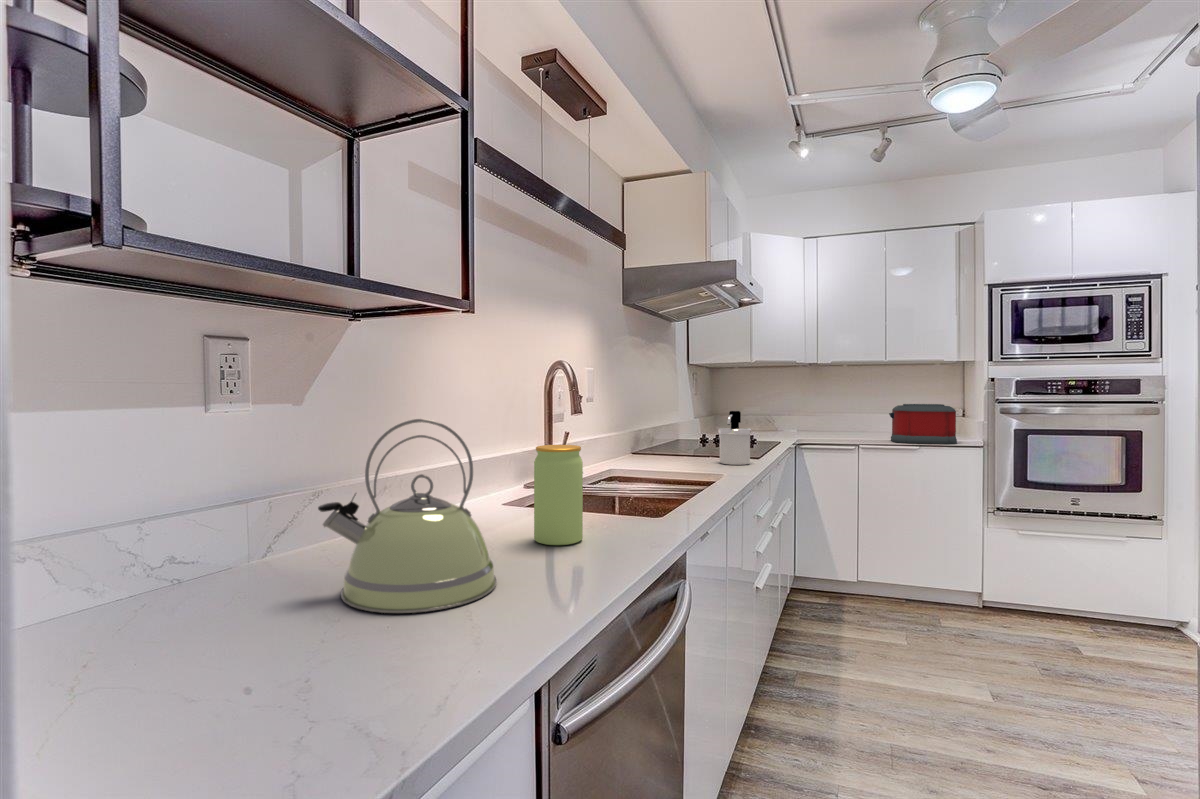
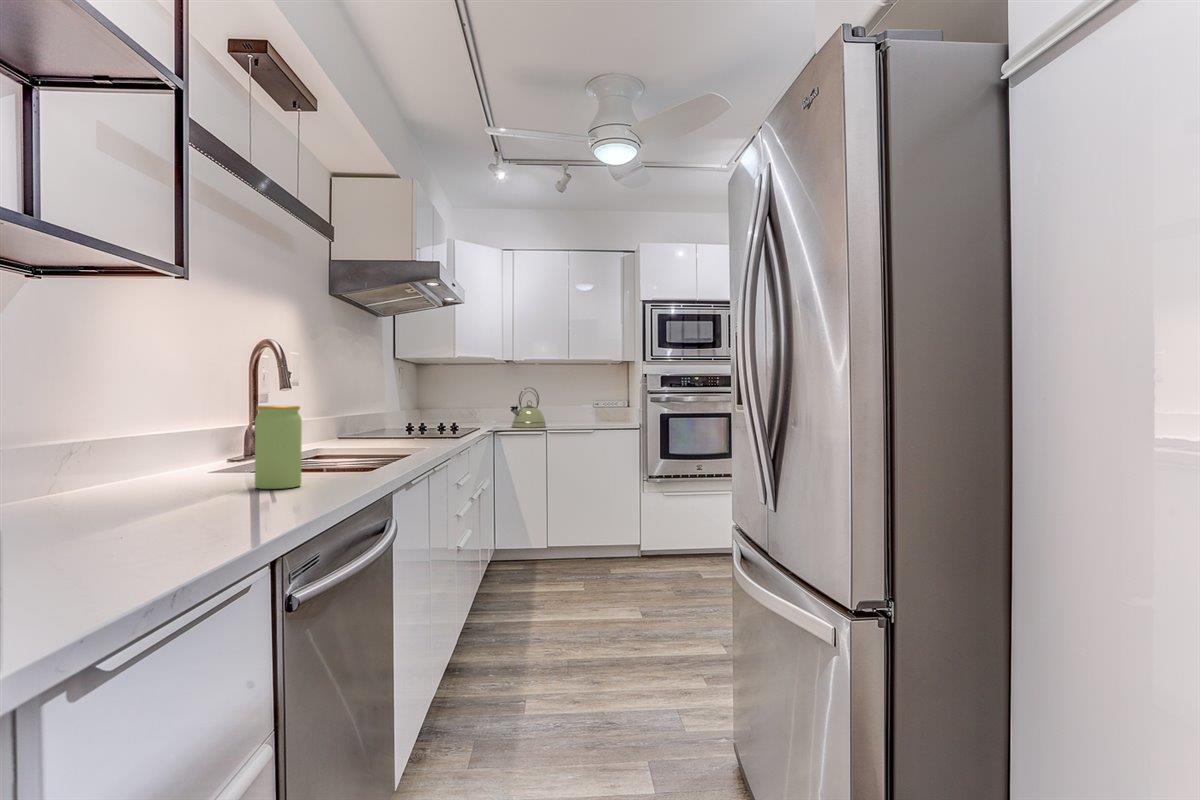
toaster: present [889,404,957,444] -> none [572,396,622,428]
soap dispenser: present [719,411,751,465] -> none [424,396,453,443]
kettle: present [318,419,496,613] -> present [510,387,546,428]

